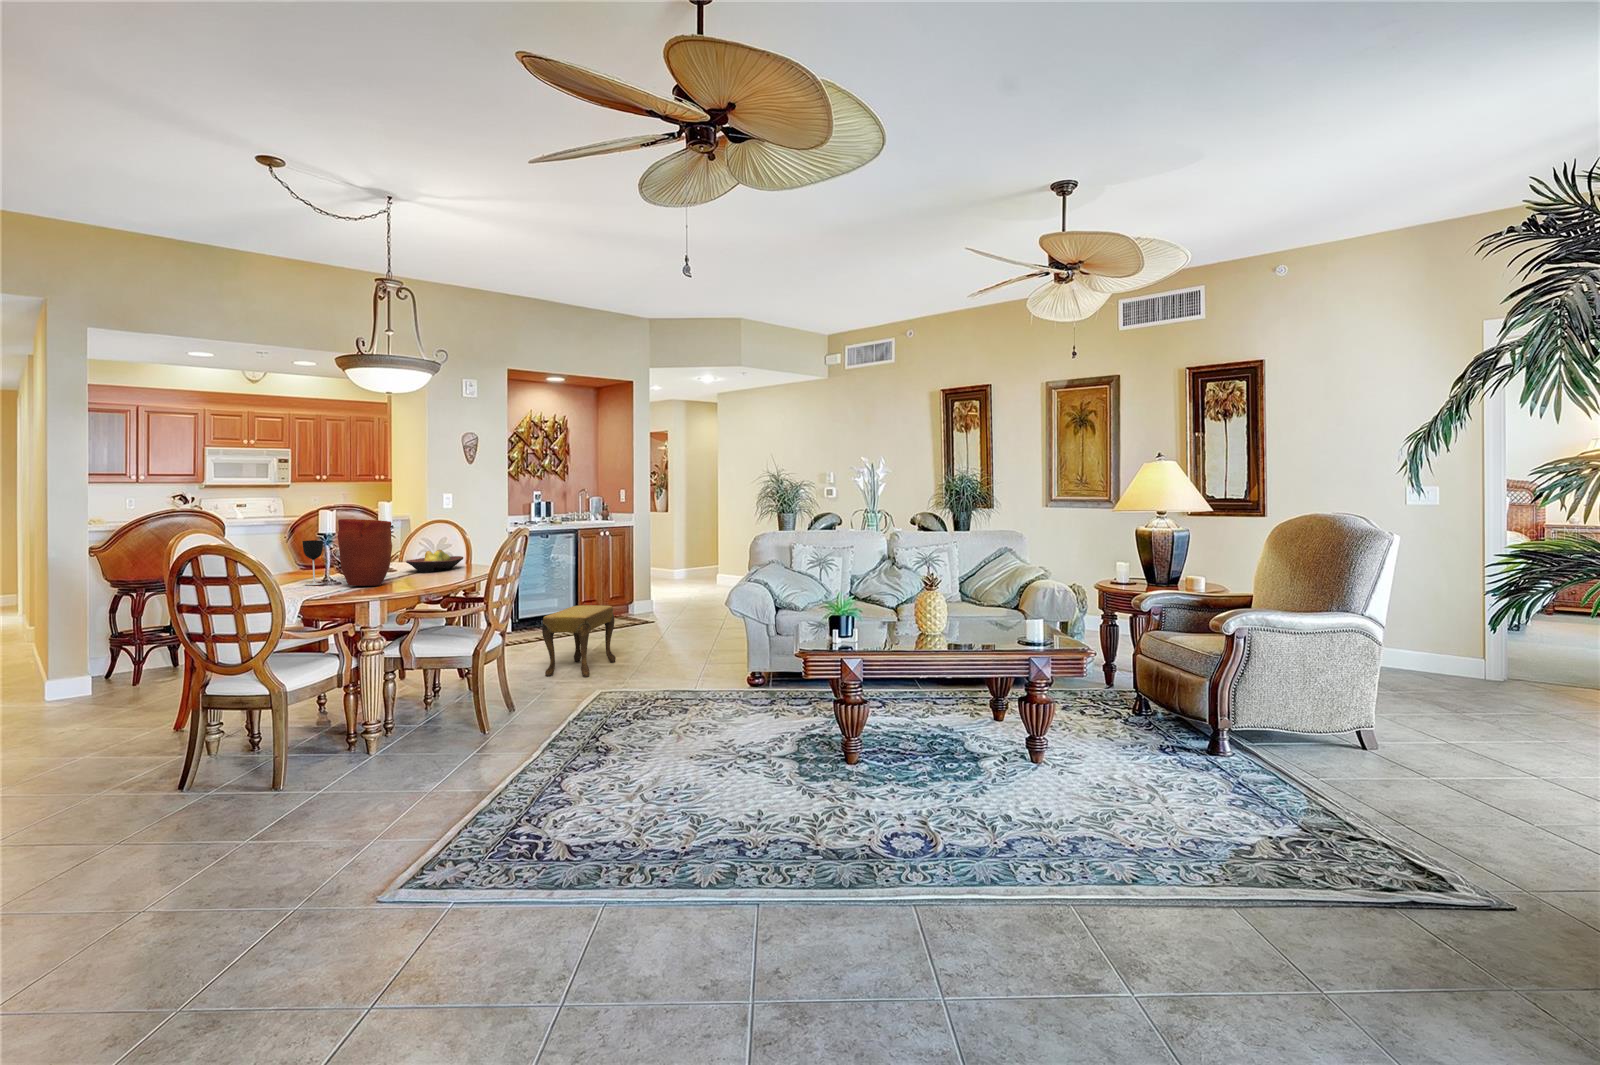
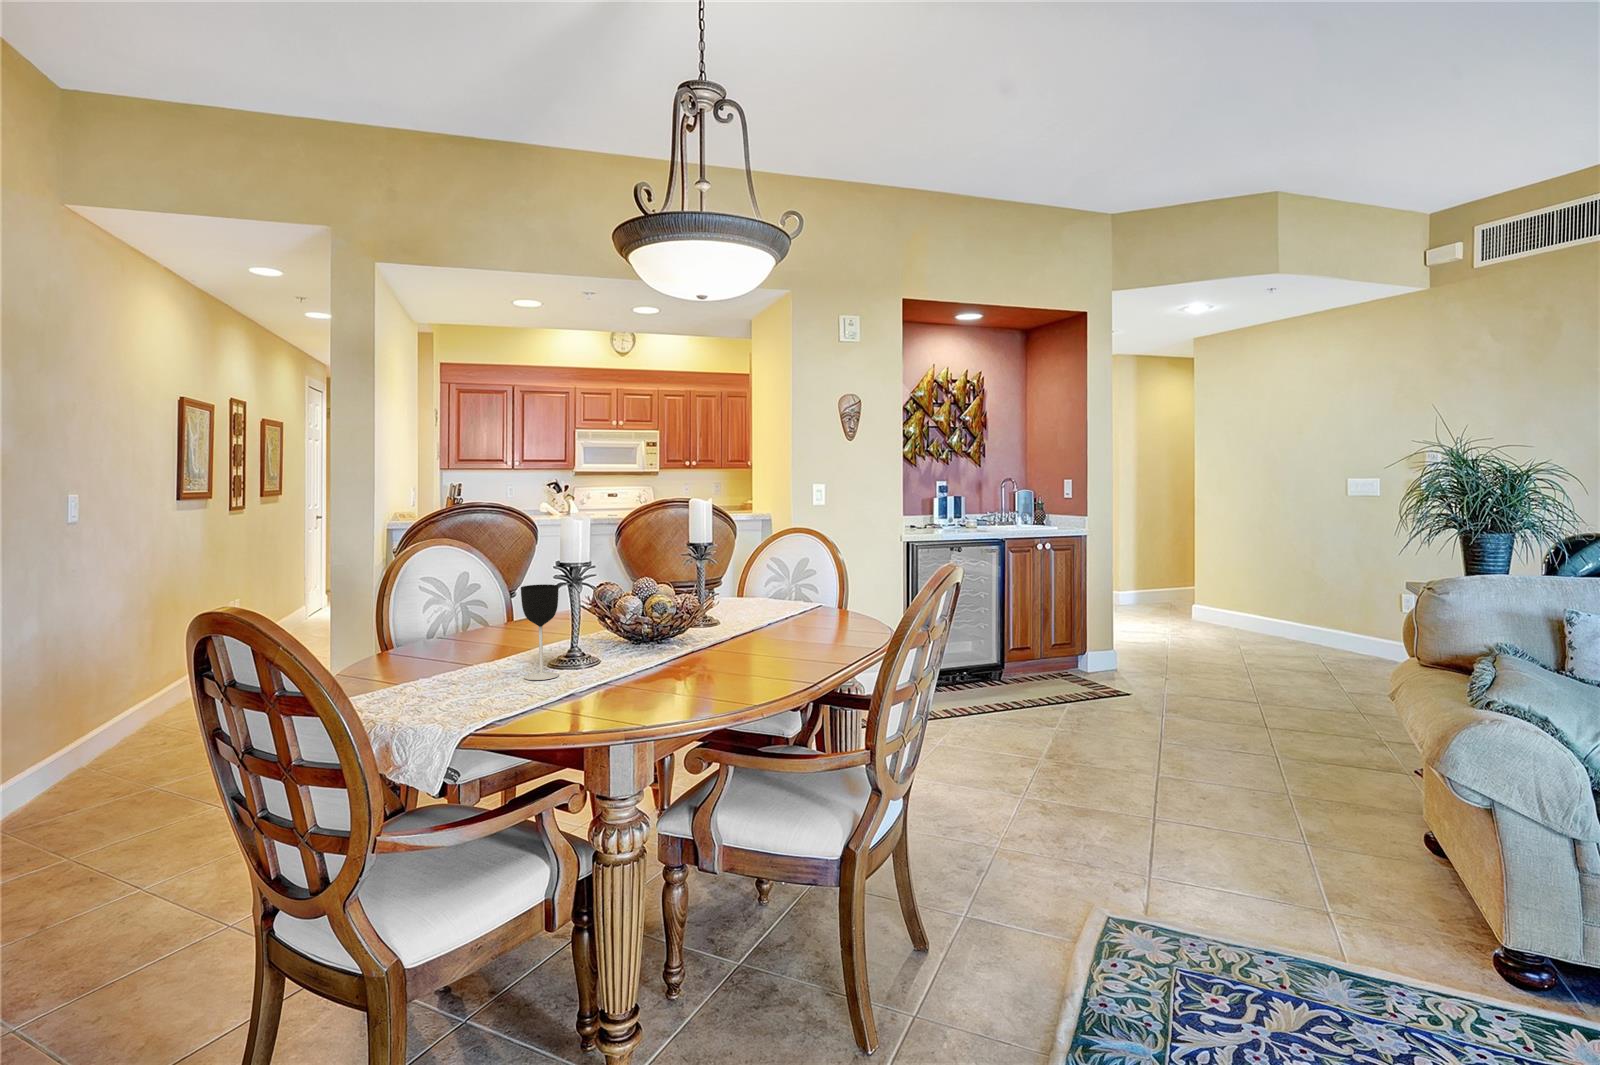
vase: present [338,519,392,586] -> none [563,546,672,705]
fruit bowl: present [406,550,463,572] -> none [726,595,831,644]
footstool: present [542,605,616,677] -> none [963,685,1089,840]

